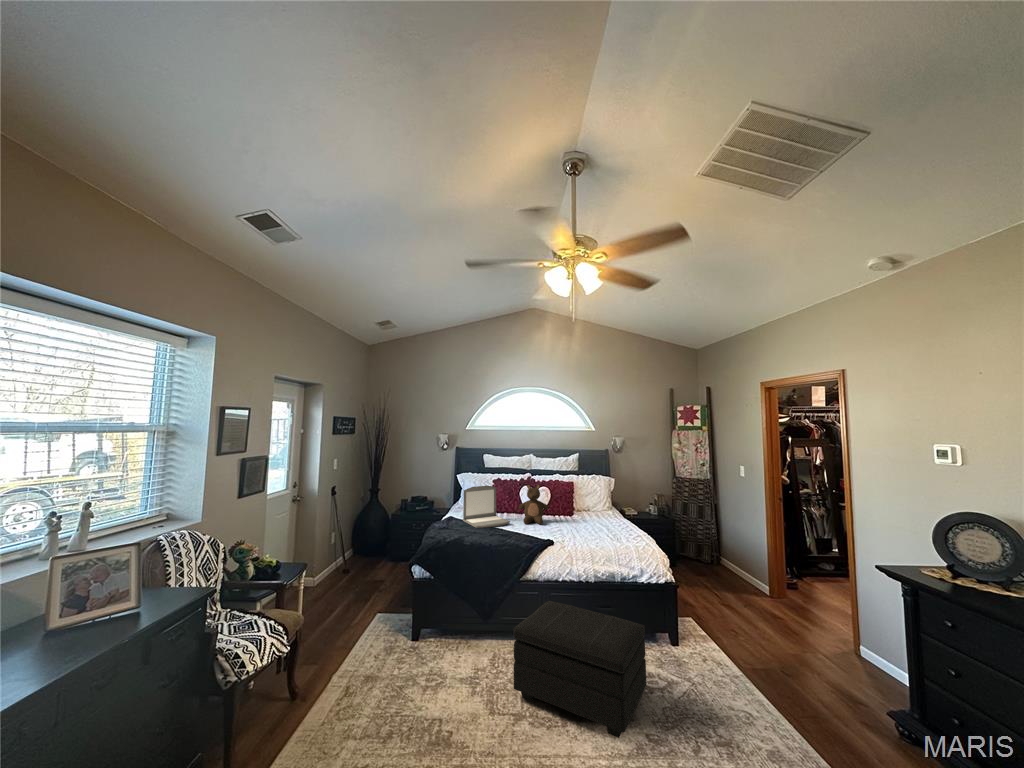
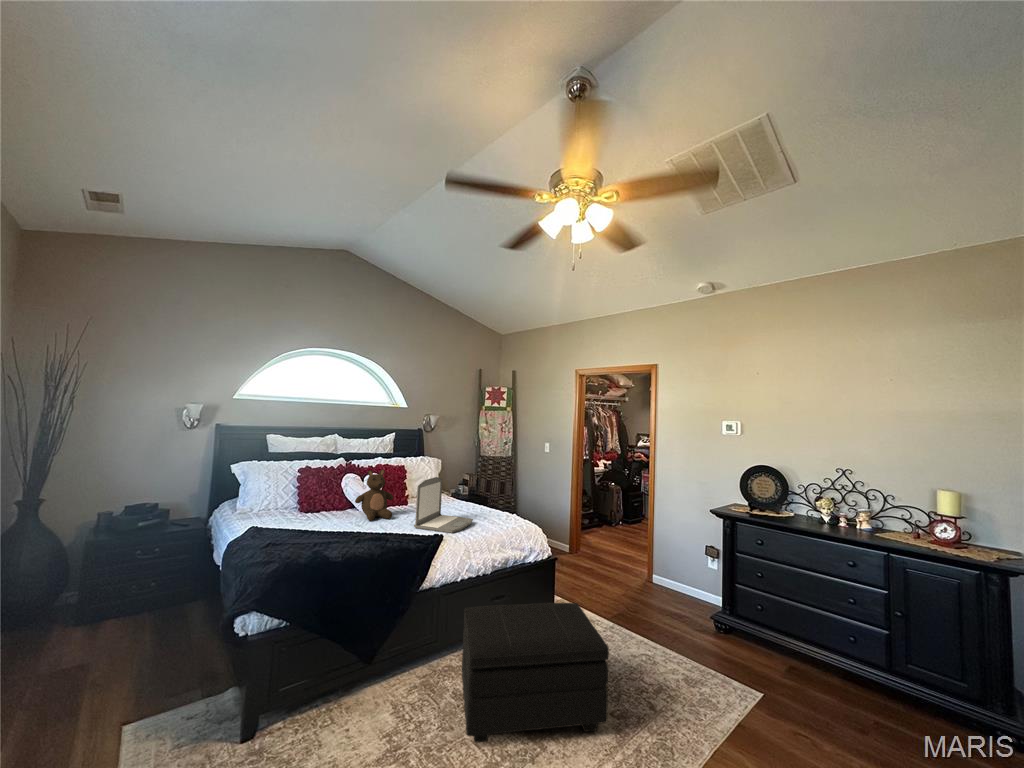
laptop: present [463,485,510,528] -> present [414,477,473,533]

